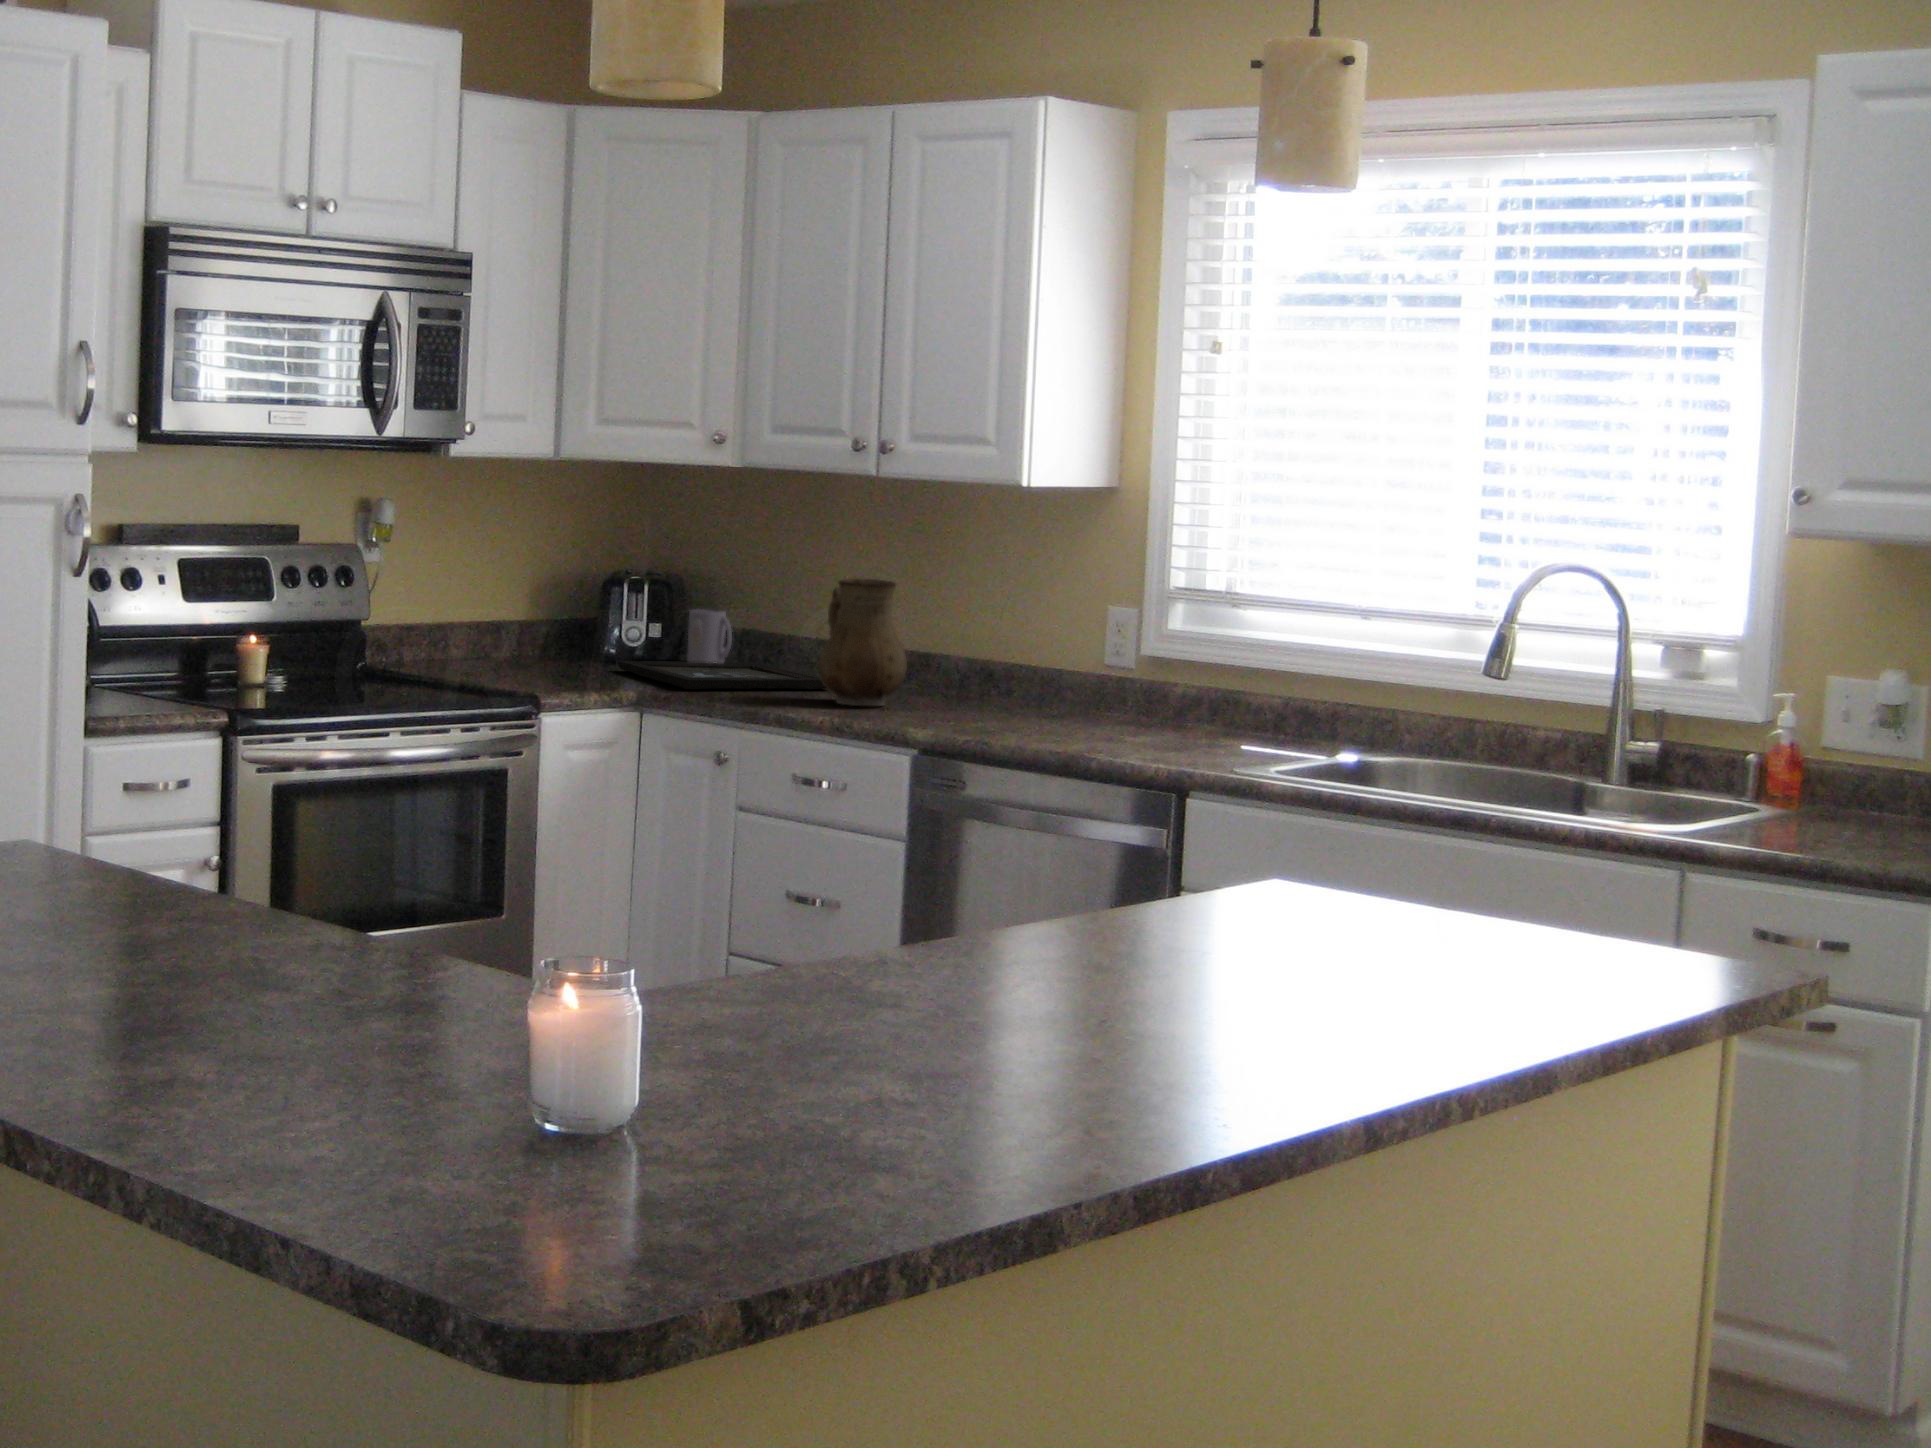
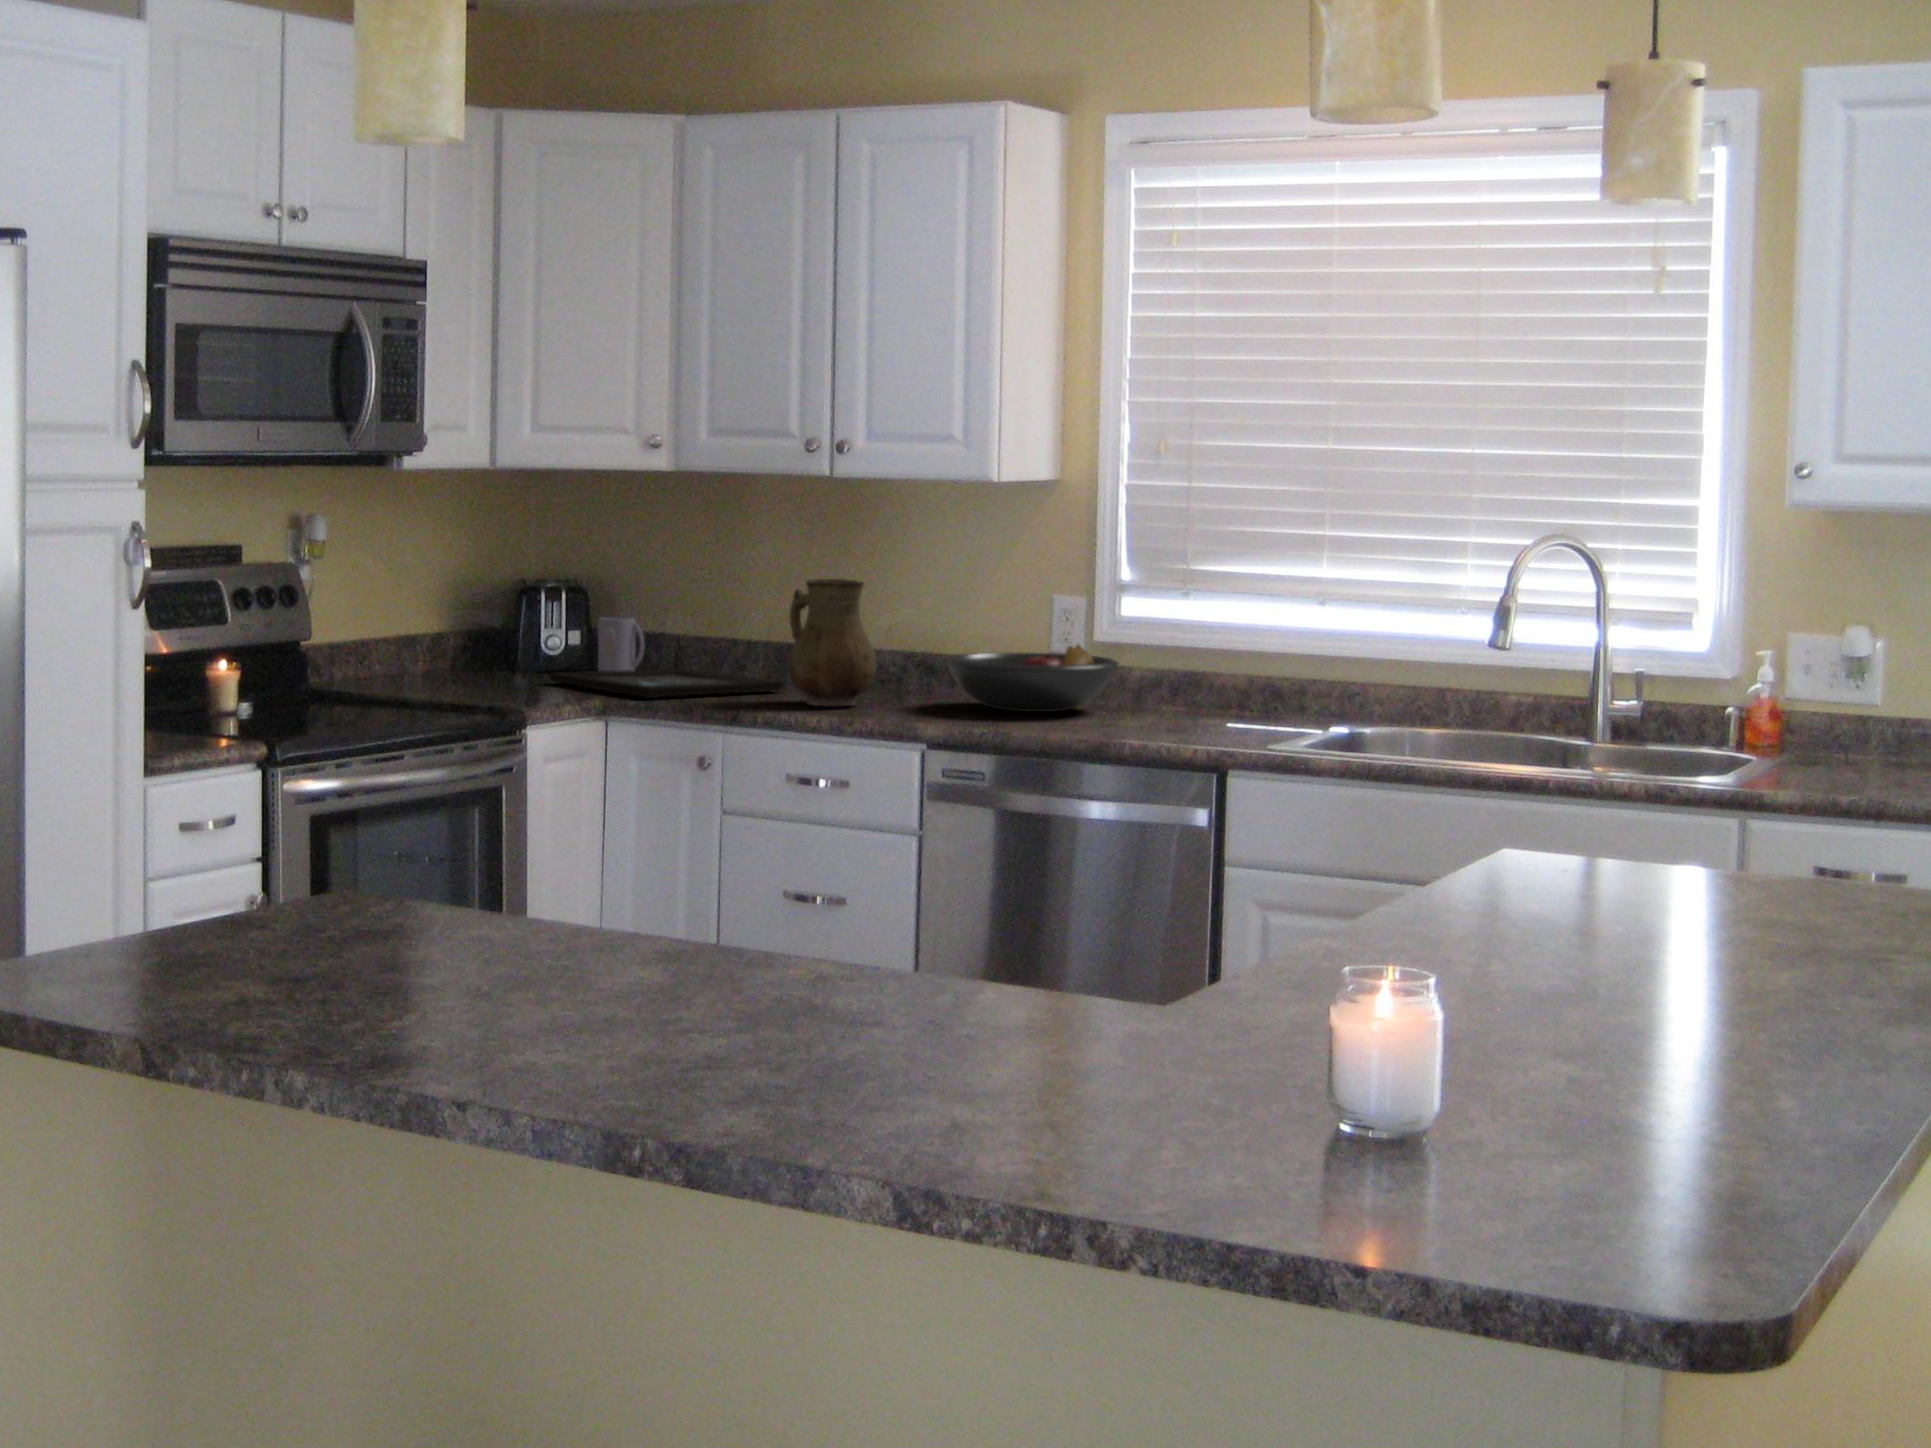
fruit bowl: none [970,655,1150,722] -> present [946,645,1119,712]

